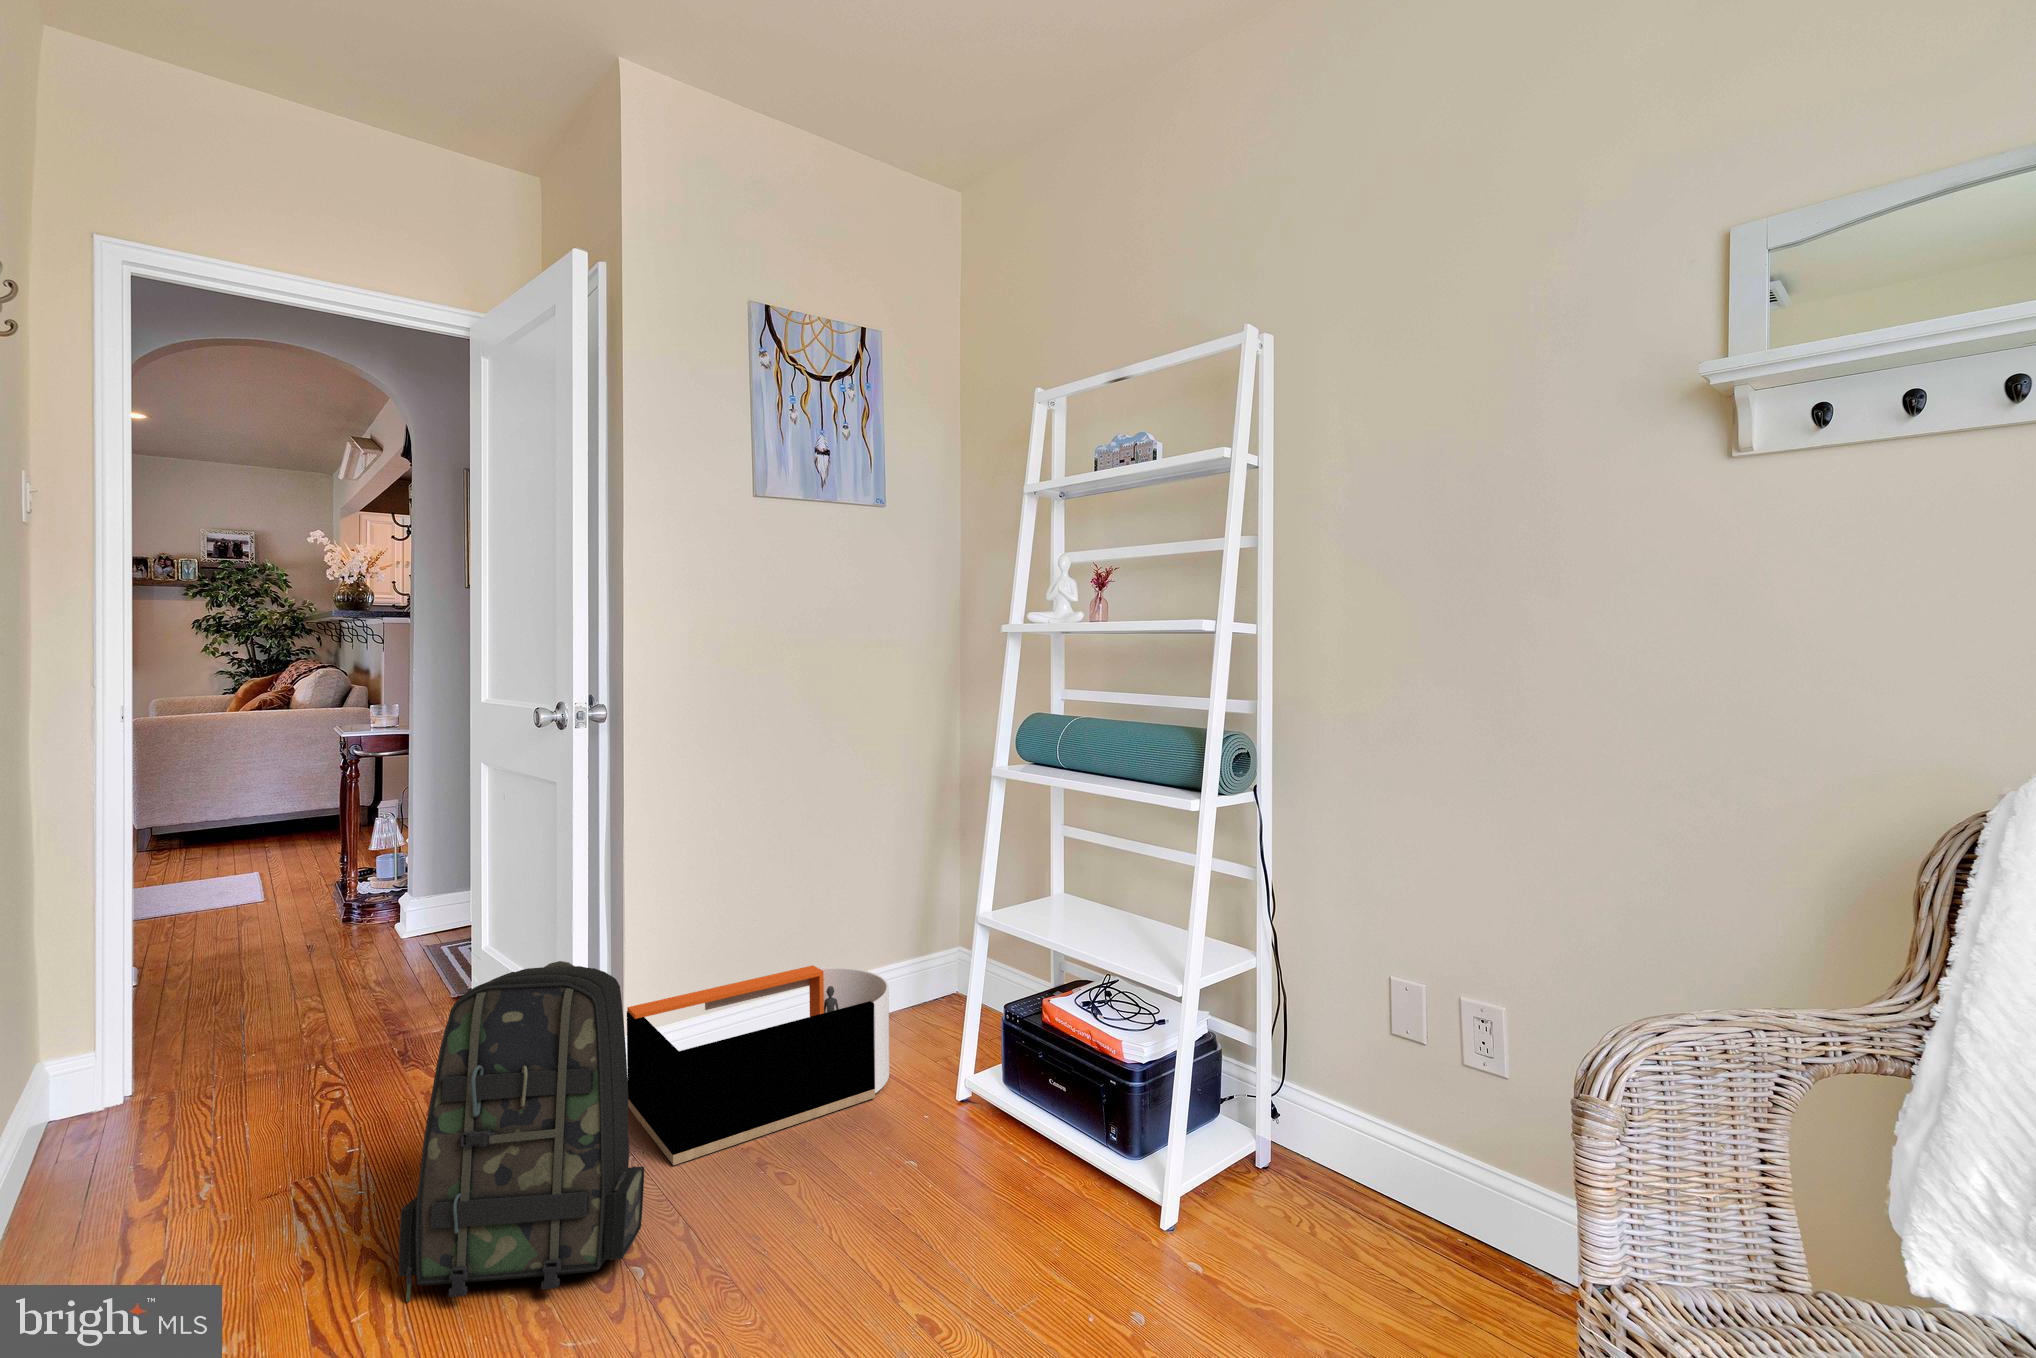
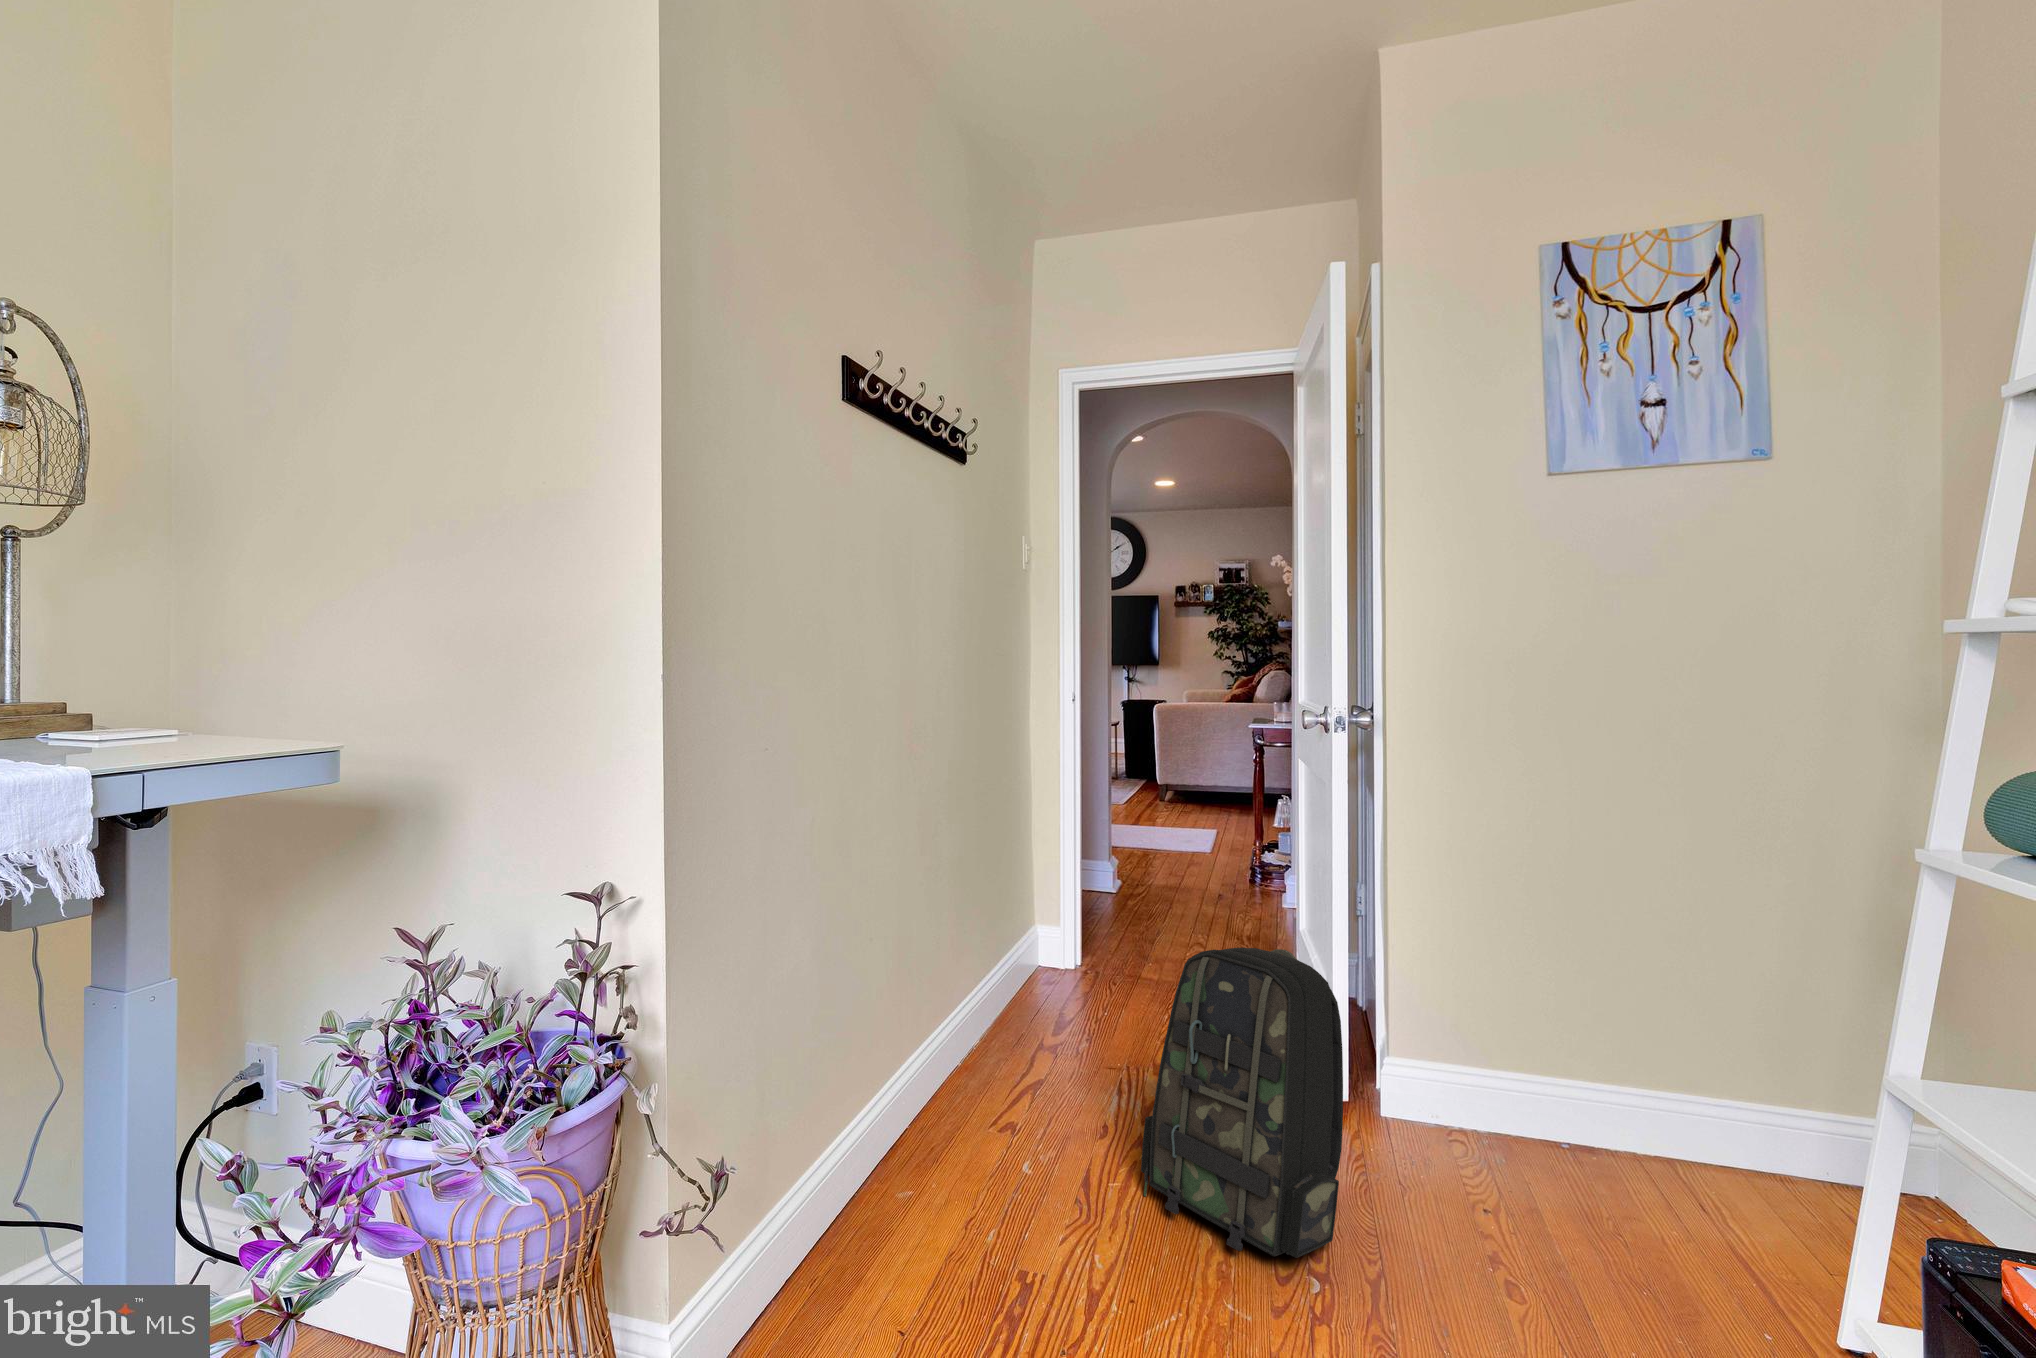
storage bin: present [627,965,889,1165] -> none [1386,1019,1724,1248]

